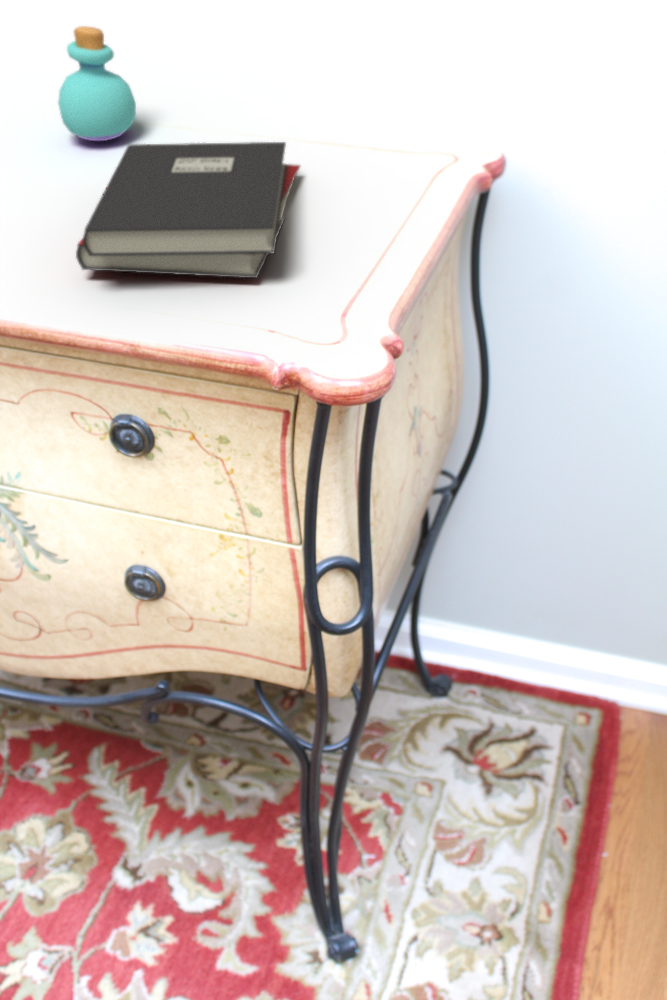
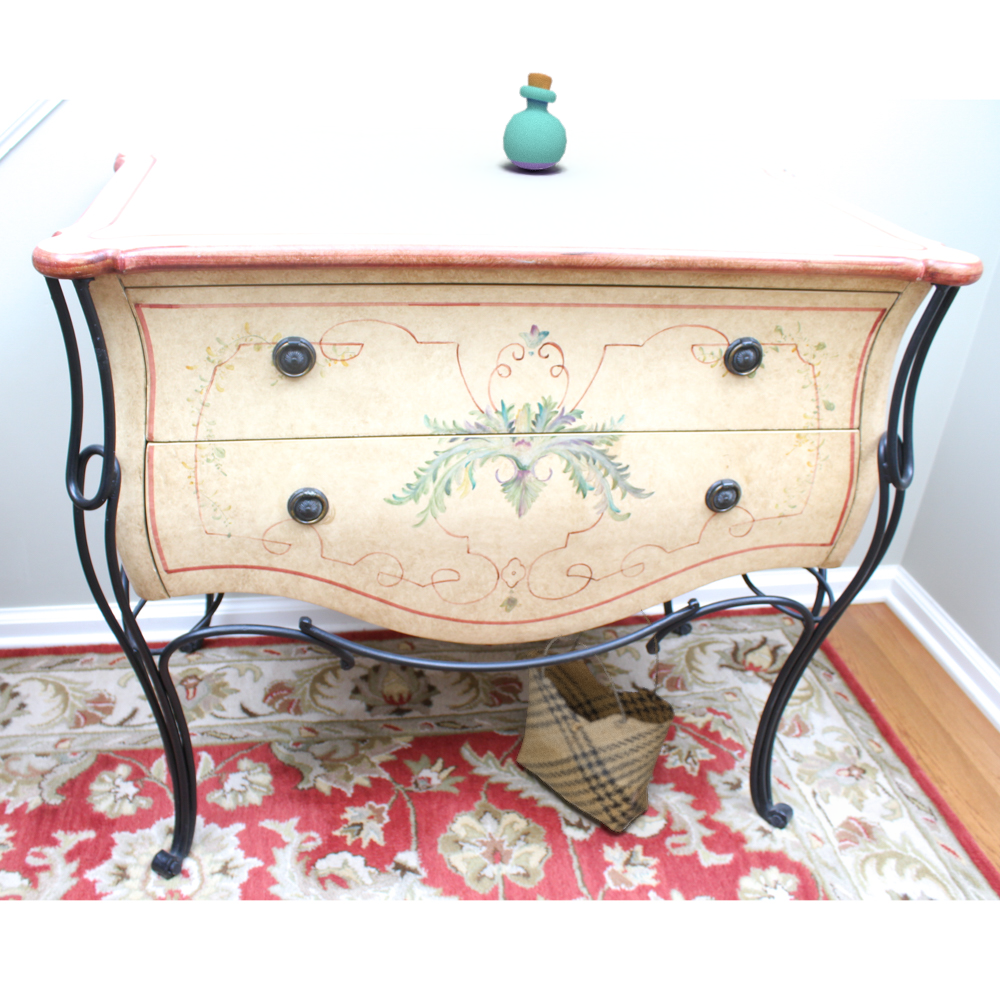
hardback book: present [76,142,300,278] -> none [618,151,851,222]
woven basket: none [82,645,212,895] -> present [517,610,675,832]

